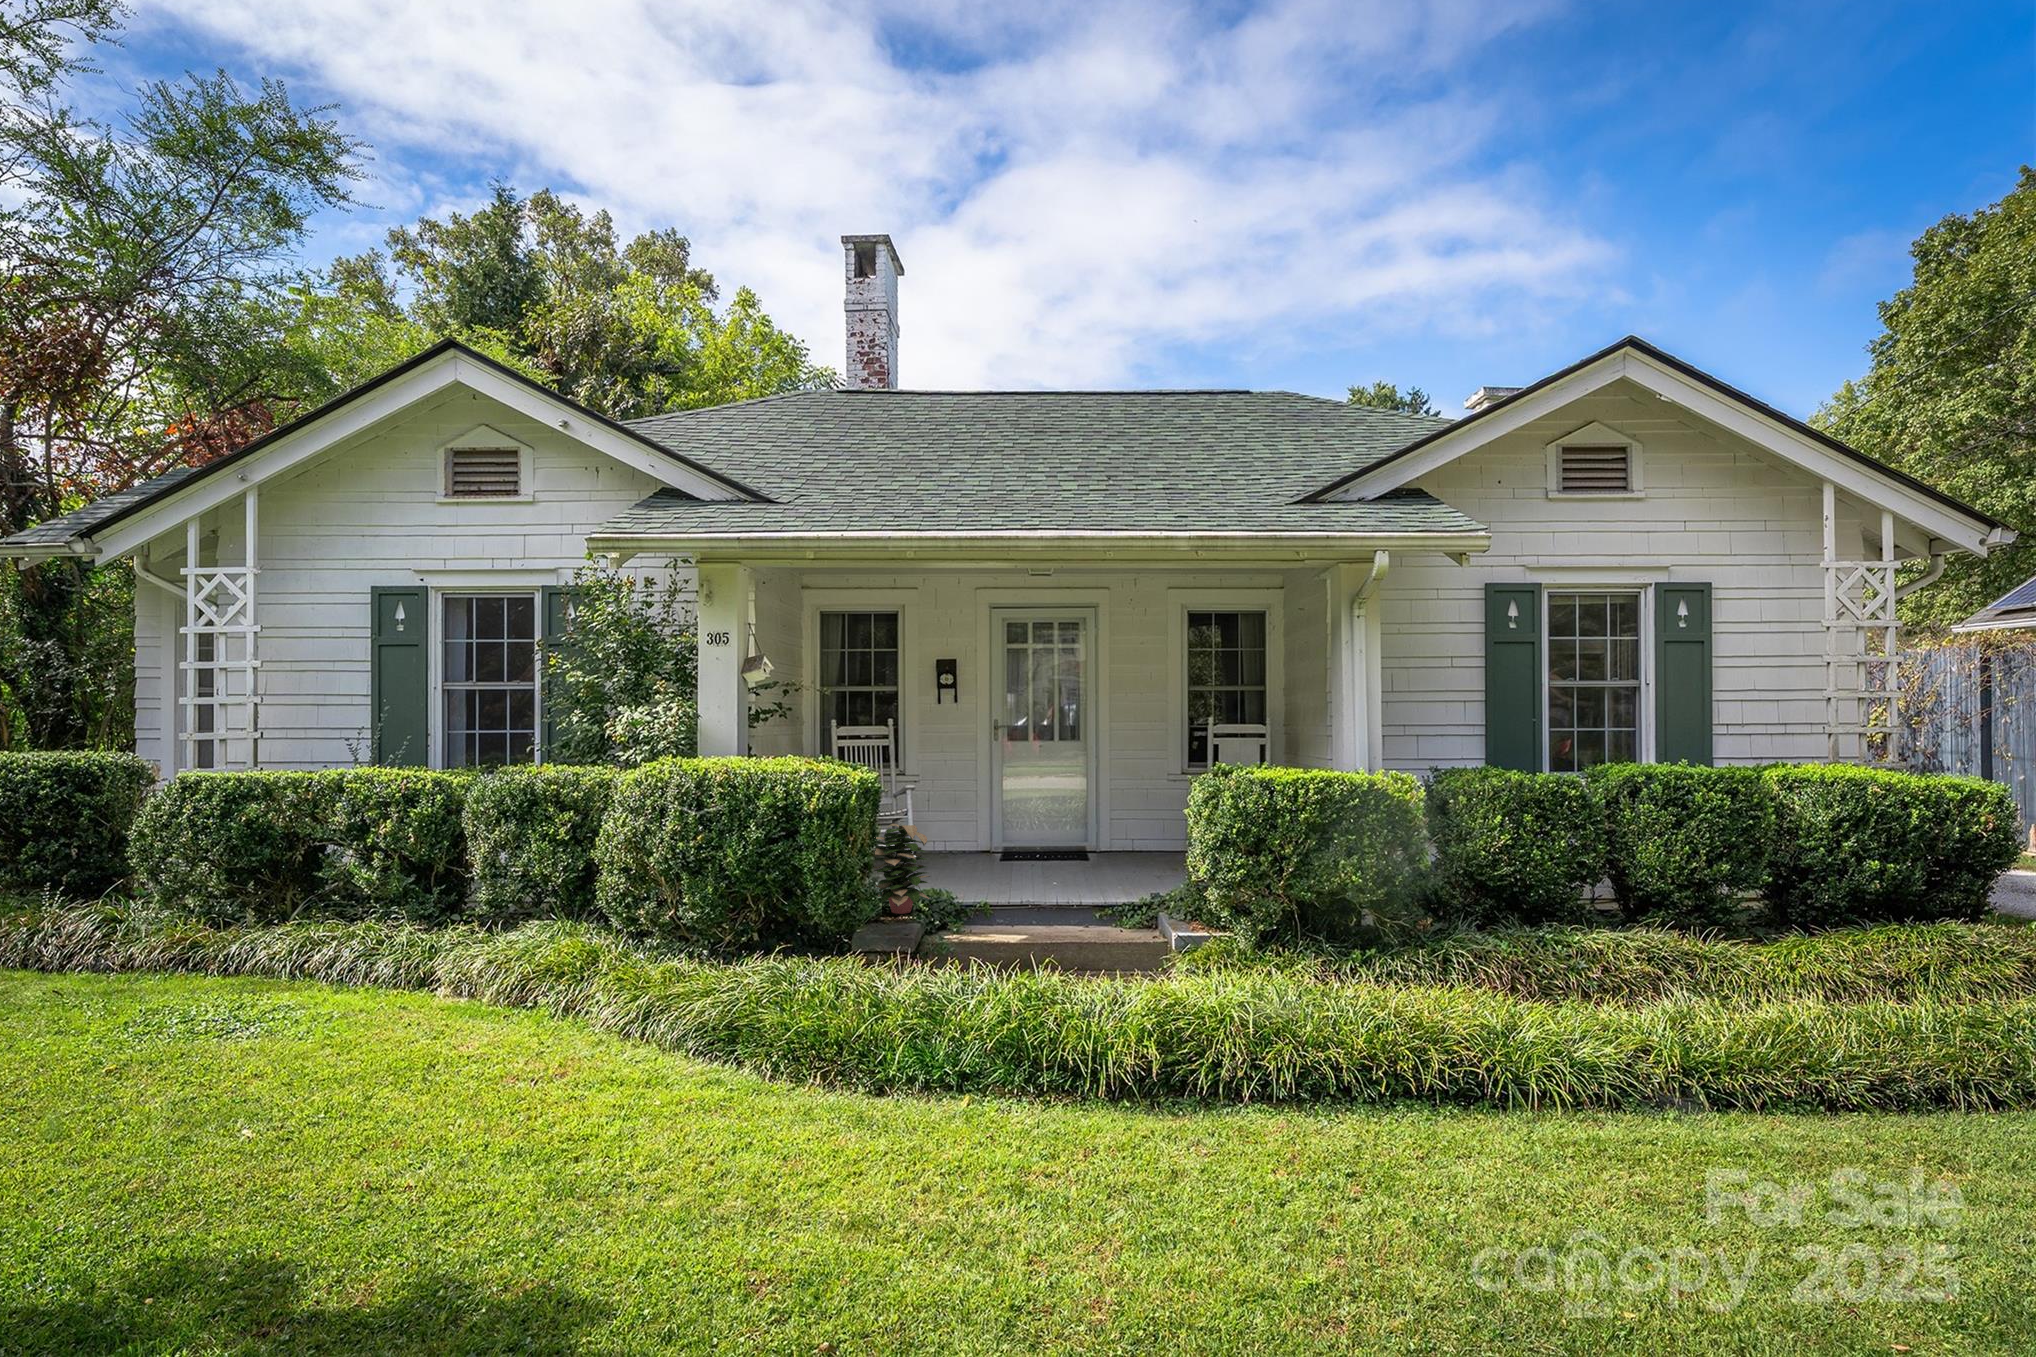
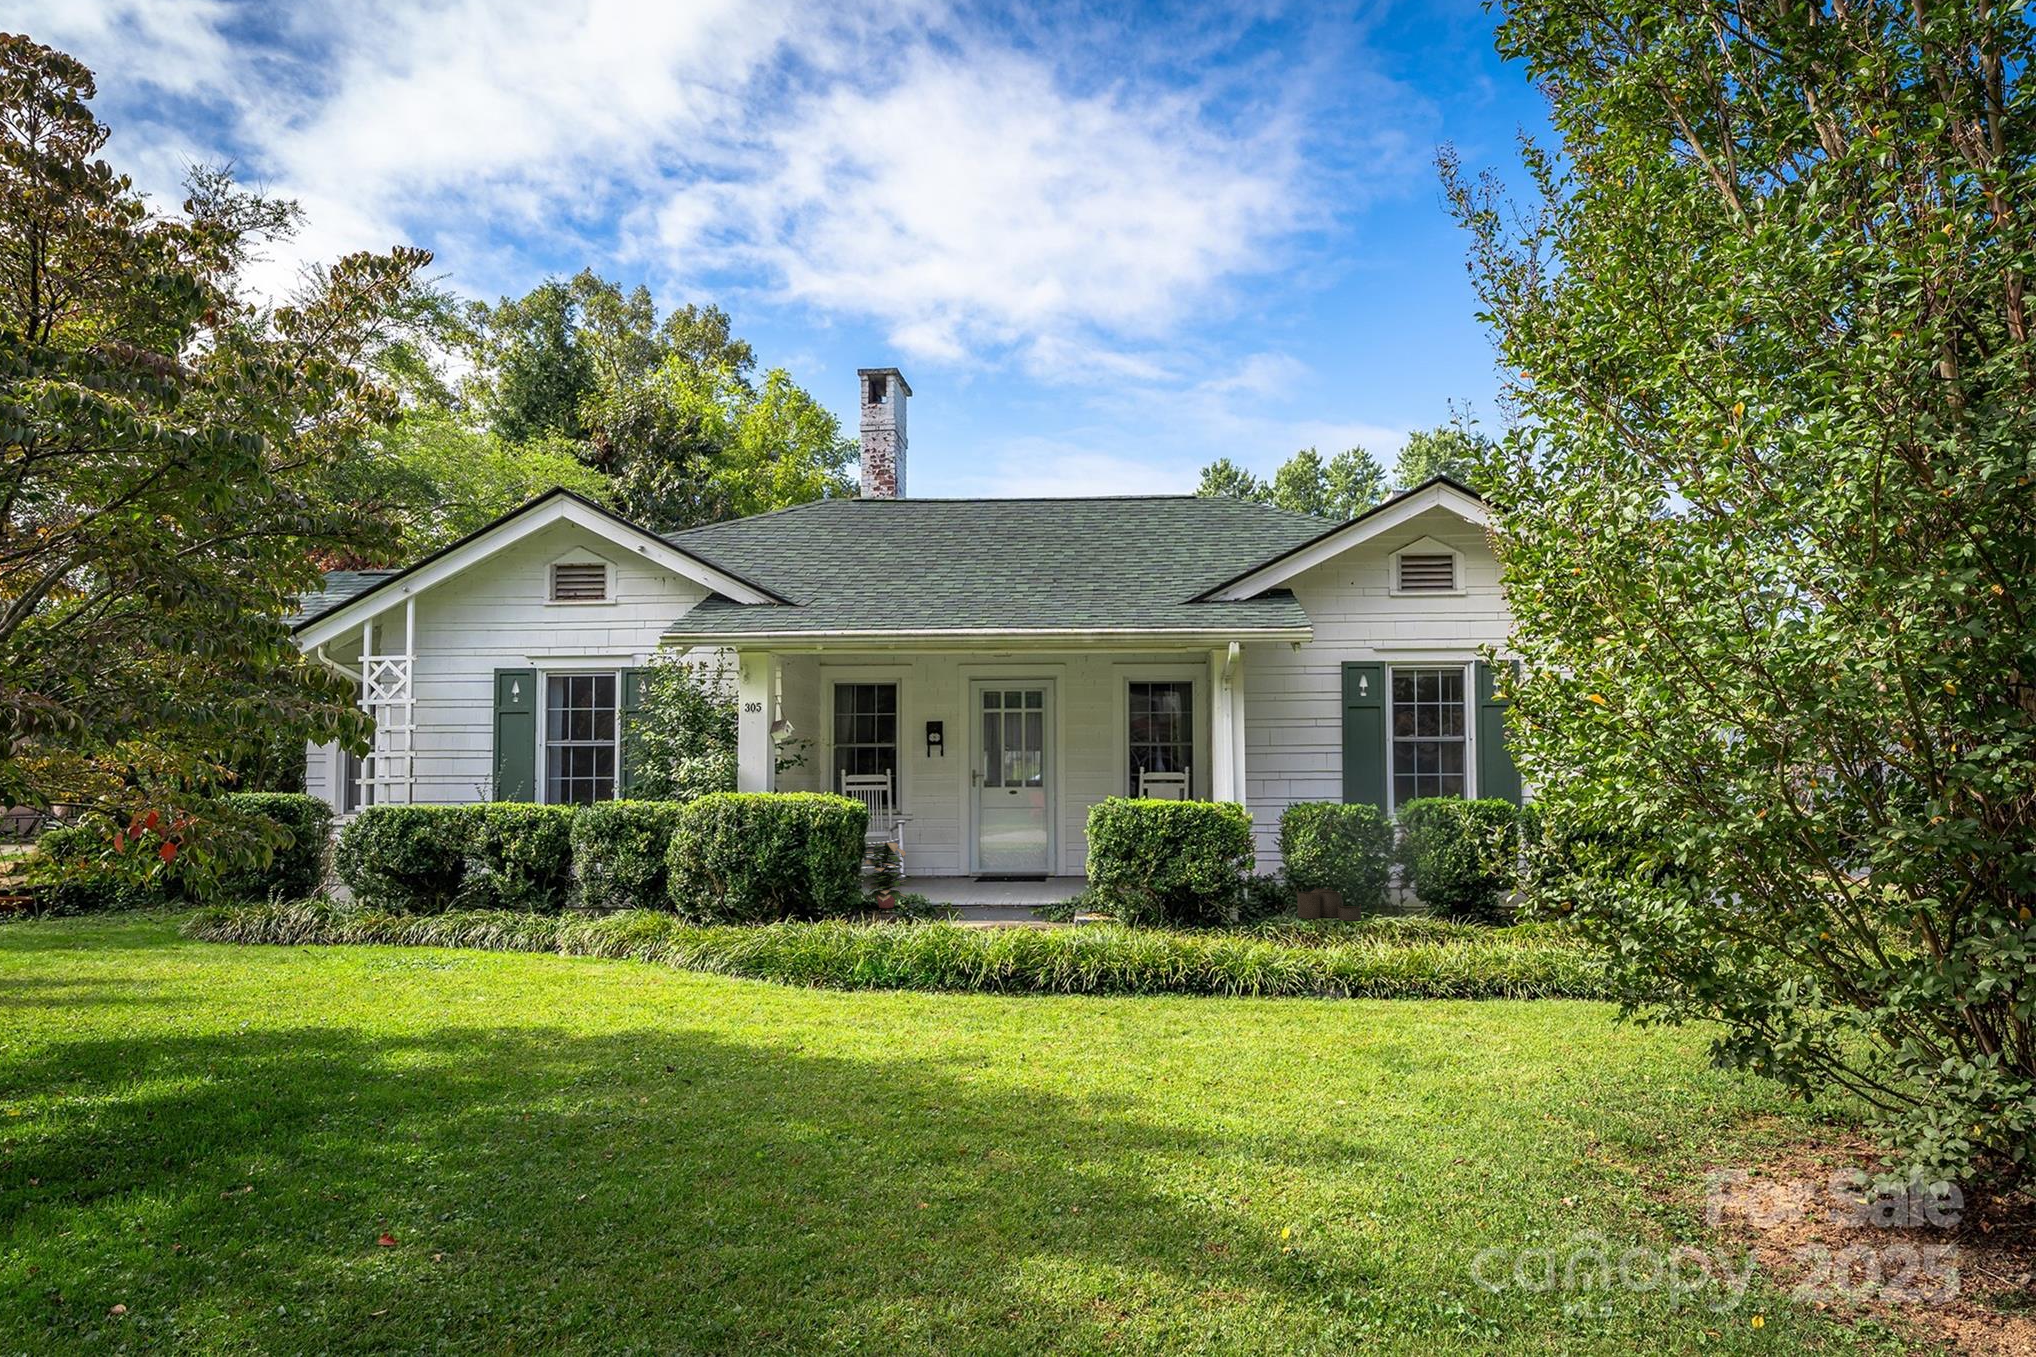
woven basket: none [1459,882,1551,935] -> present [1297,887,1361,921]

